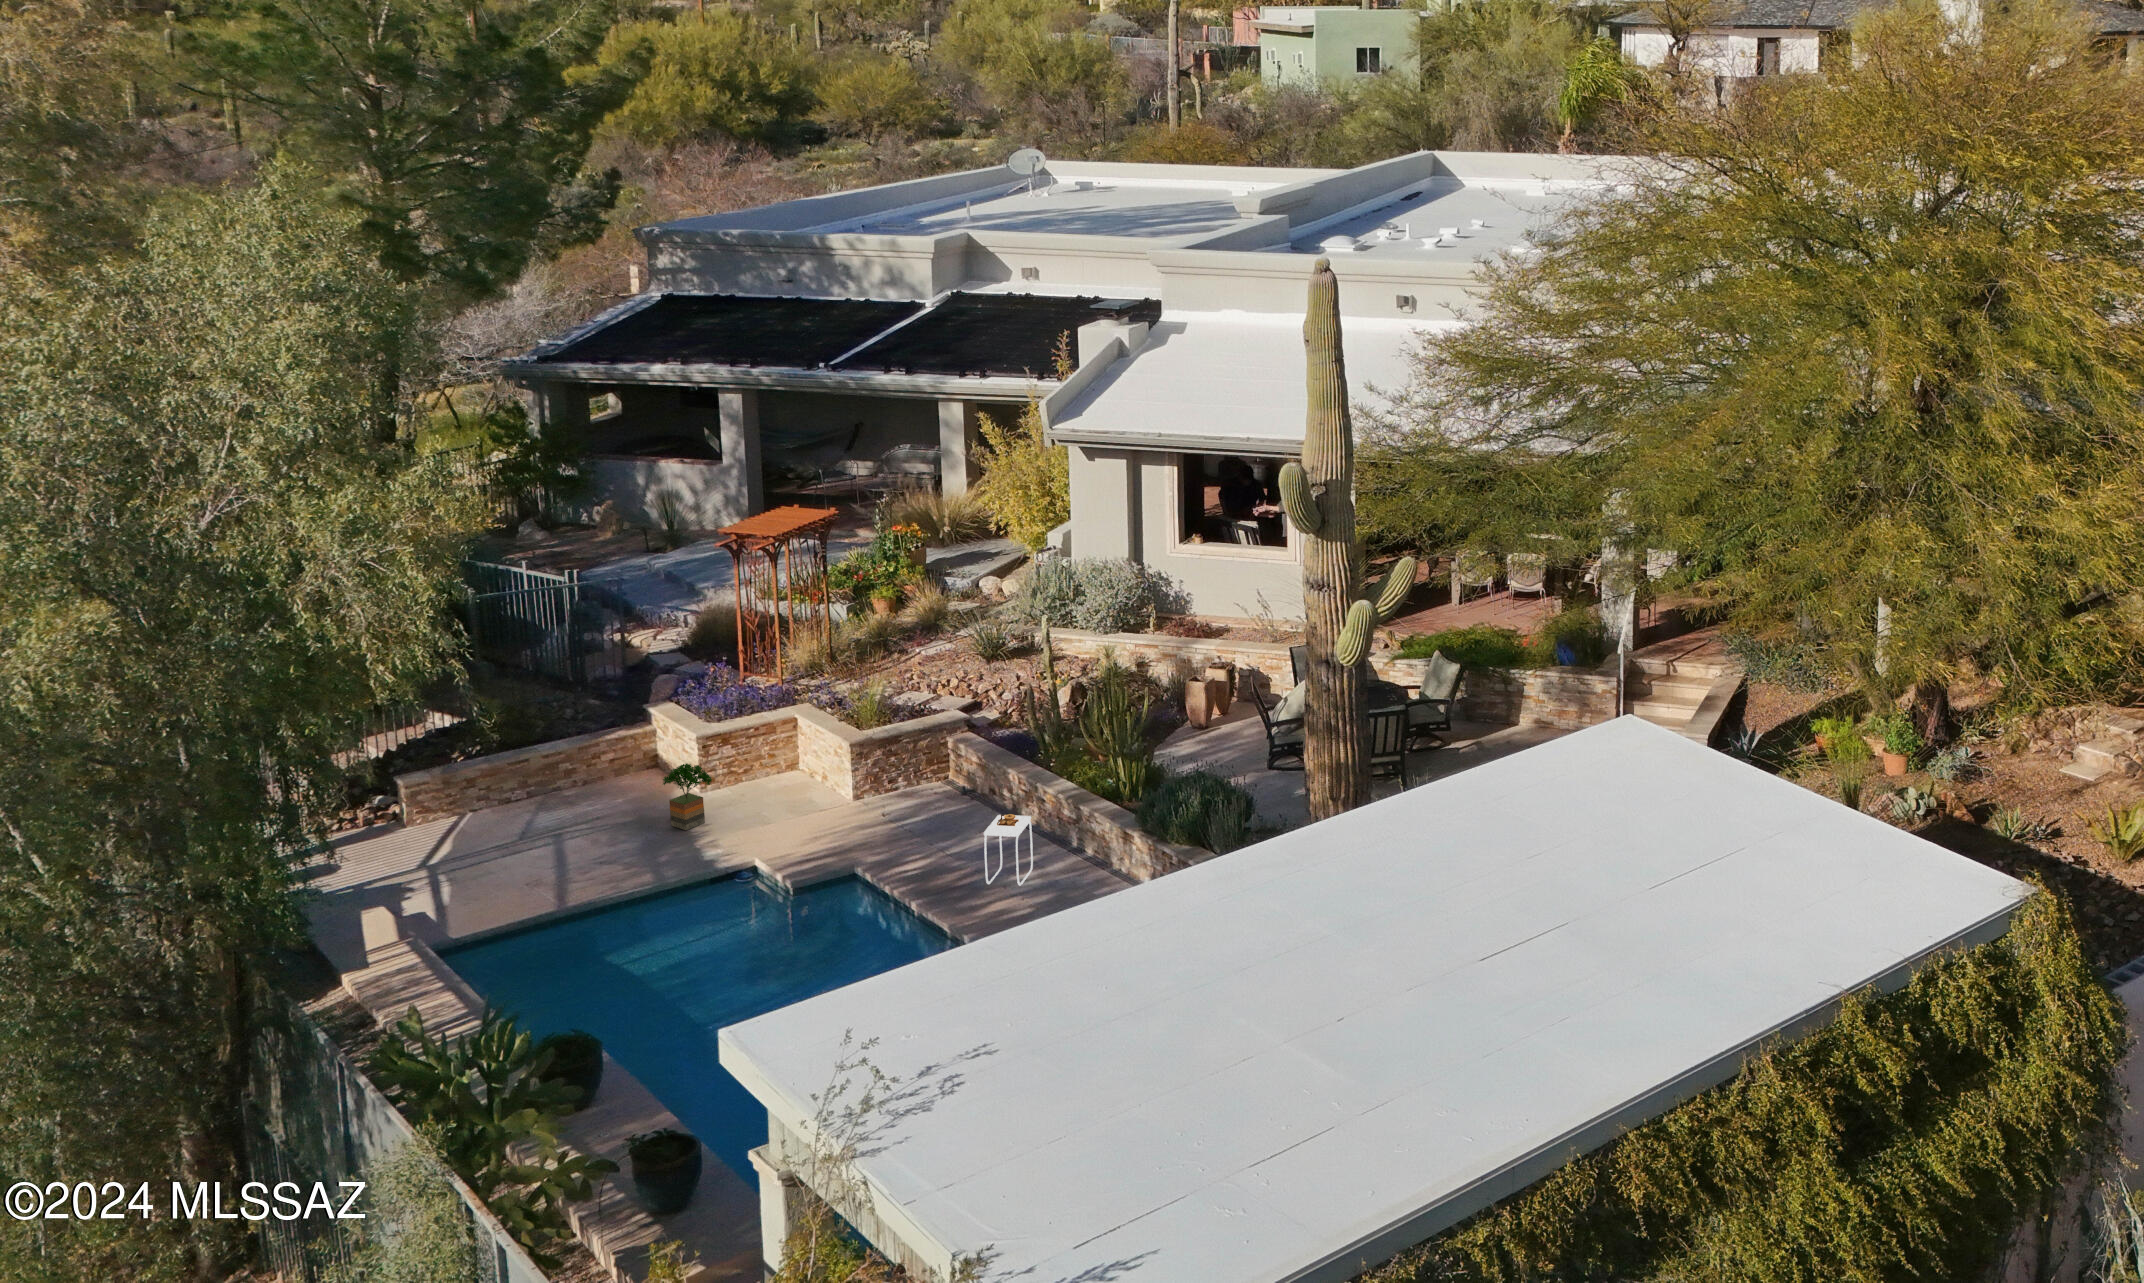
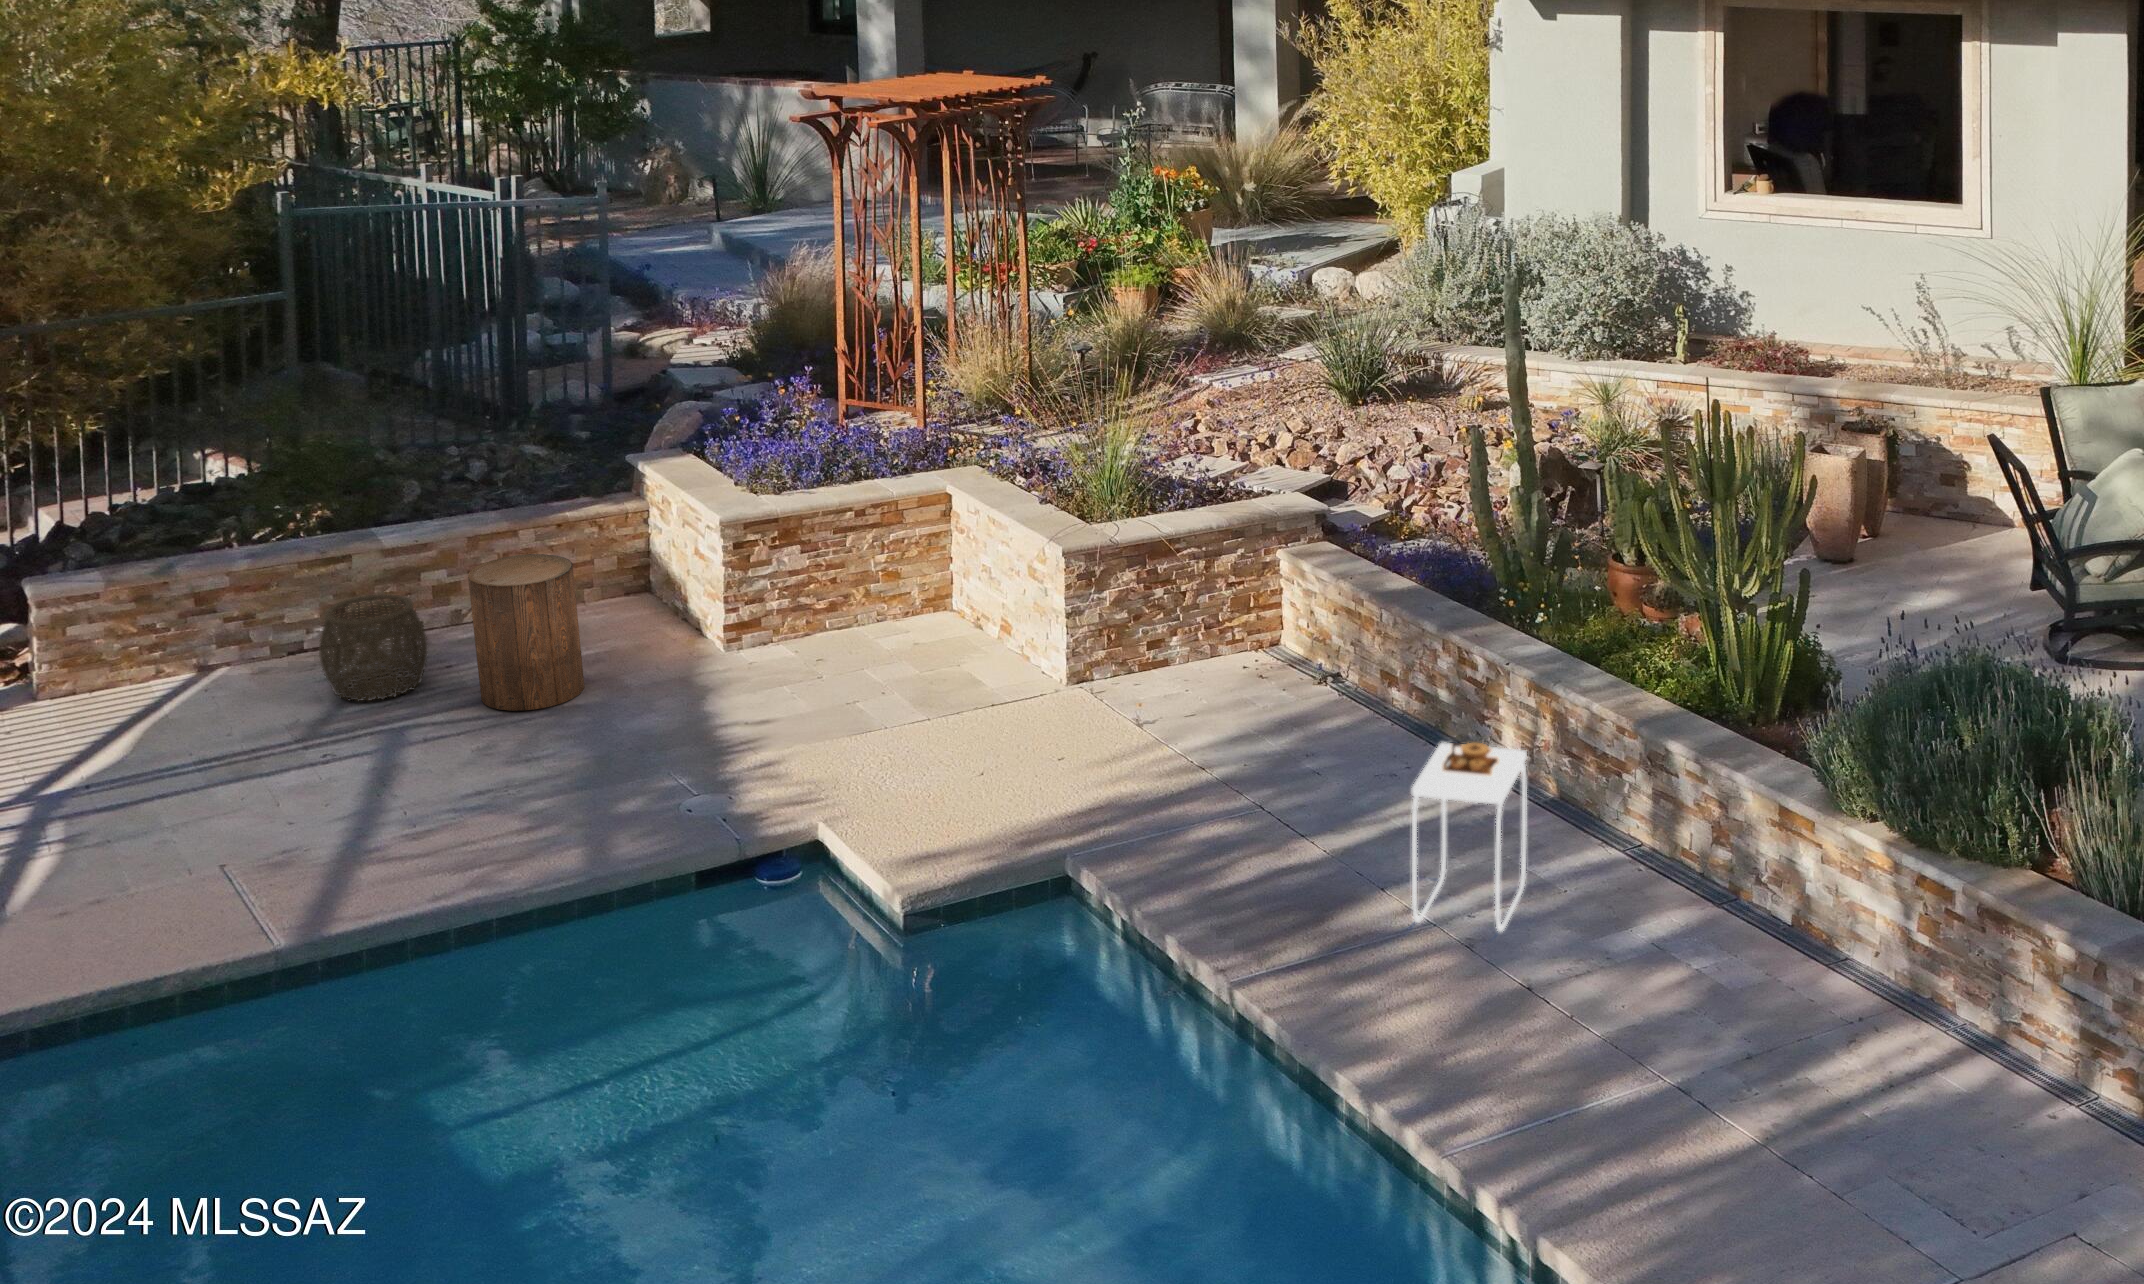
stool: none [590,755,639,823] -> present [468,554,584,710]
potted tree: present [663,763,712,830] -> none [627,577,746,737]
woven basket: none [521,776,568,823] -> present [319,594,427,701]

